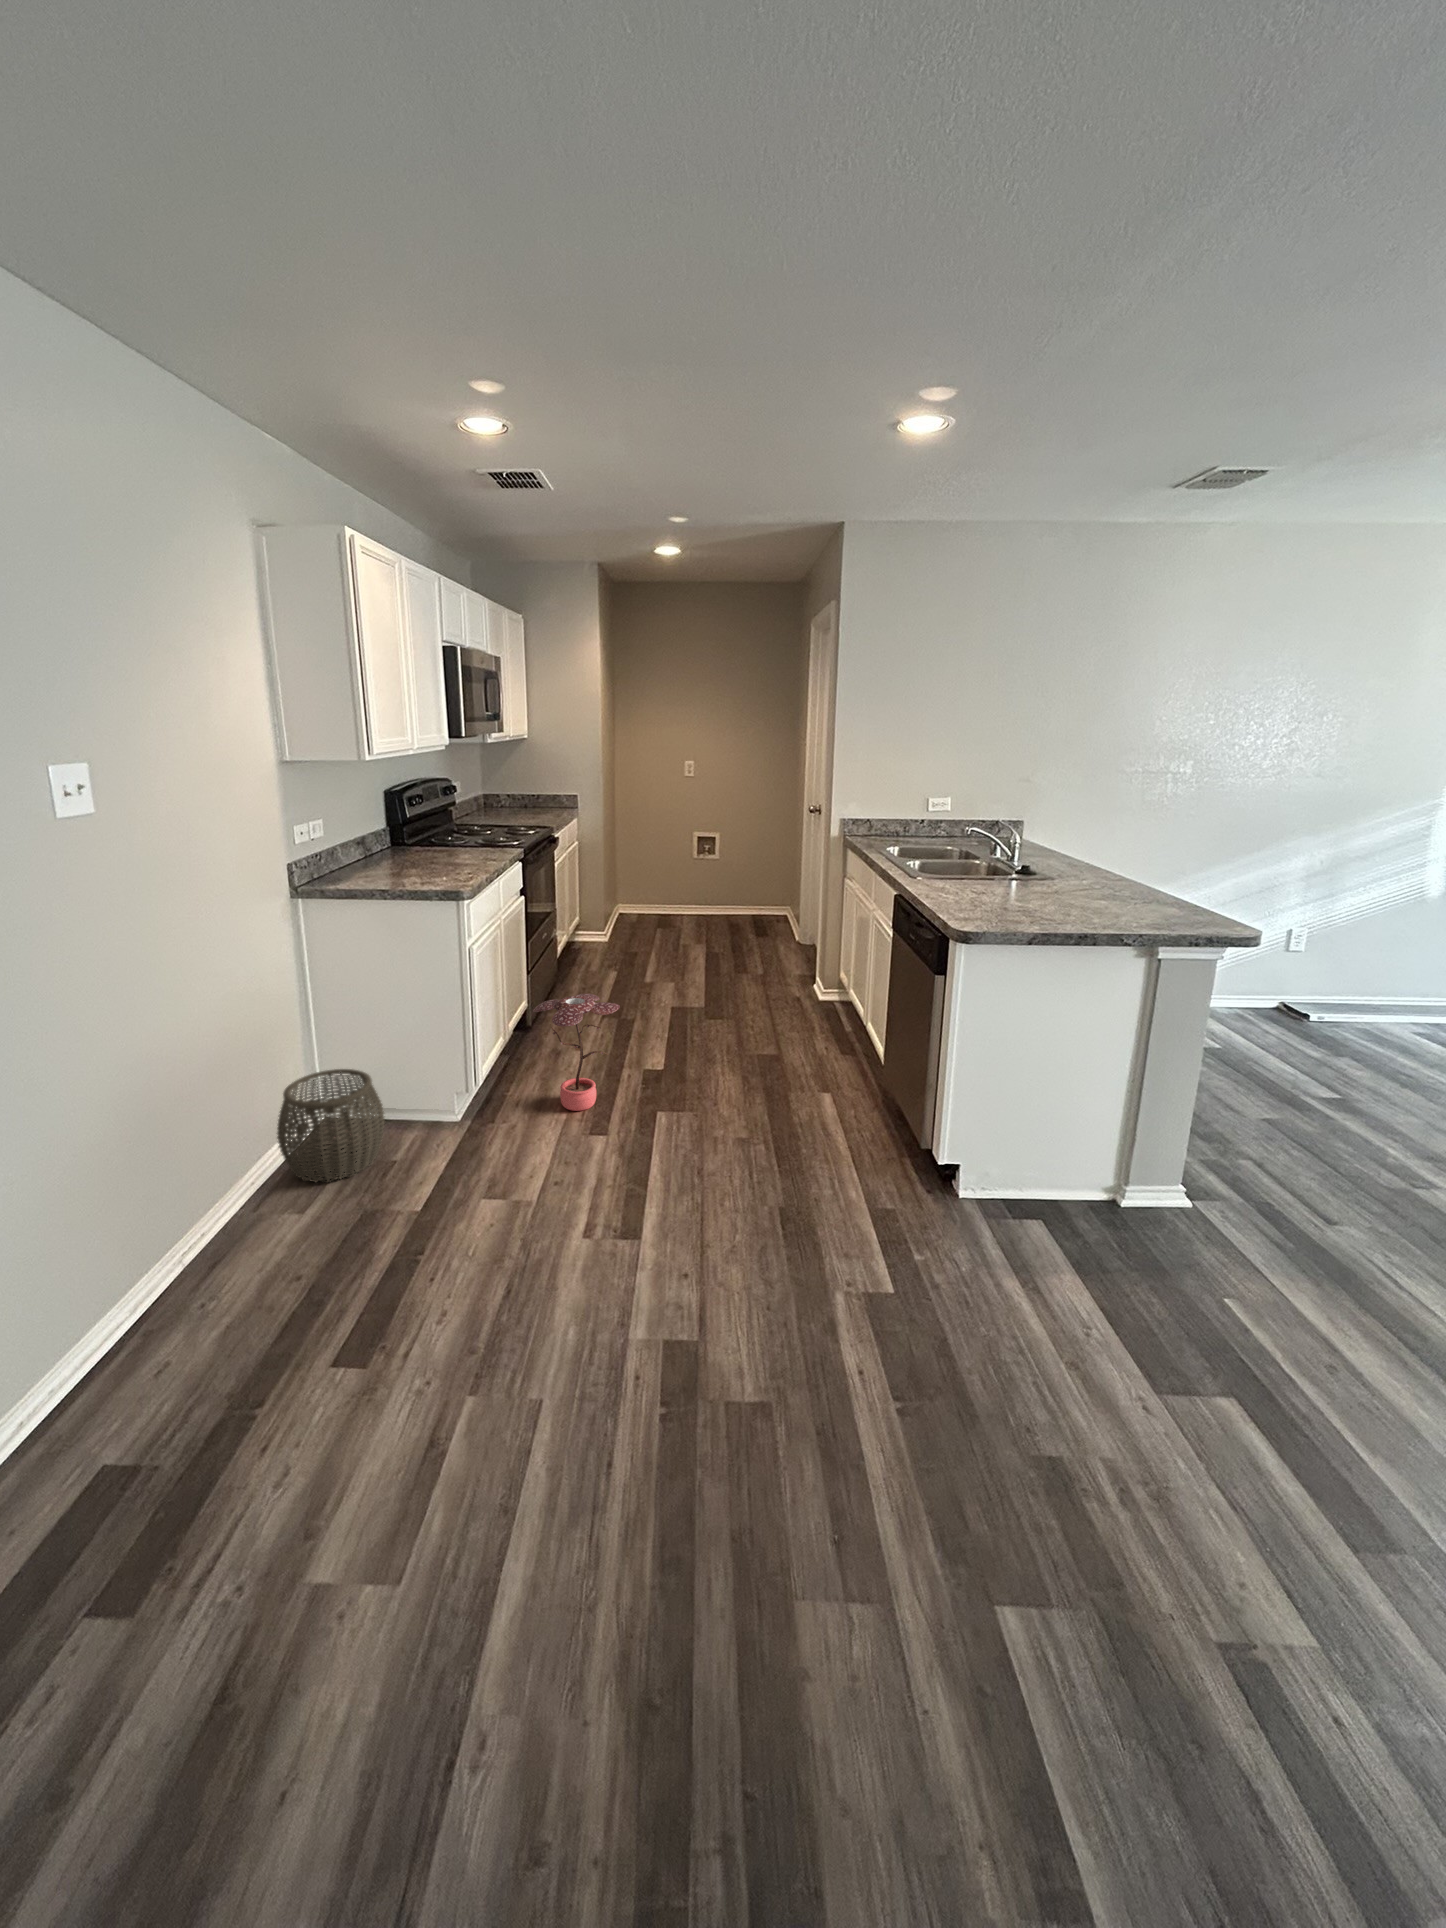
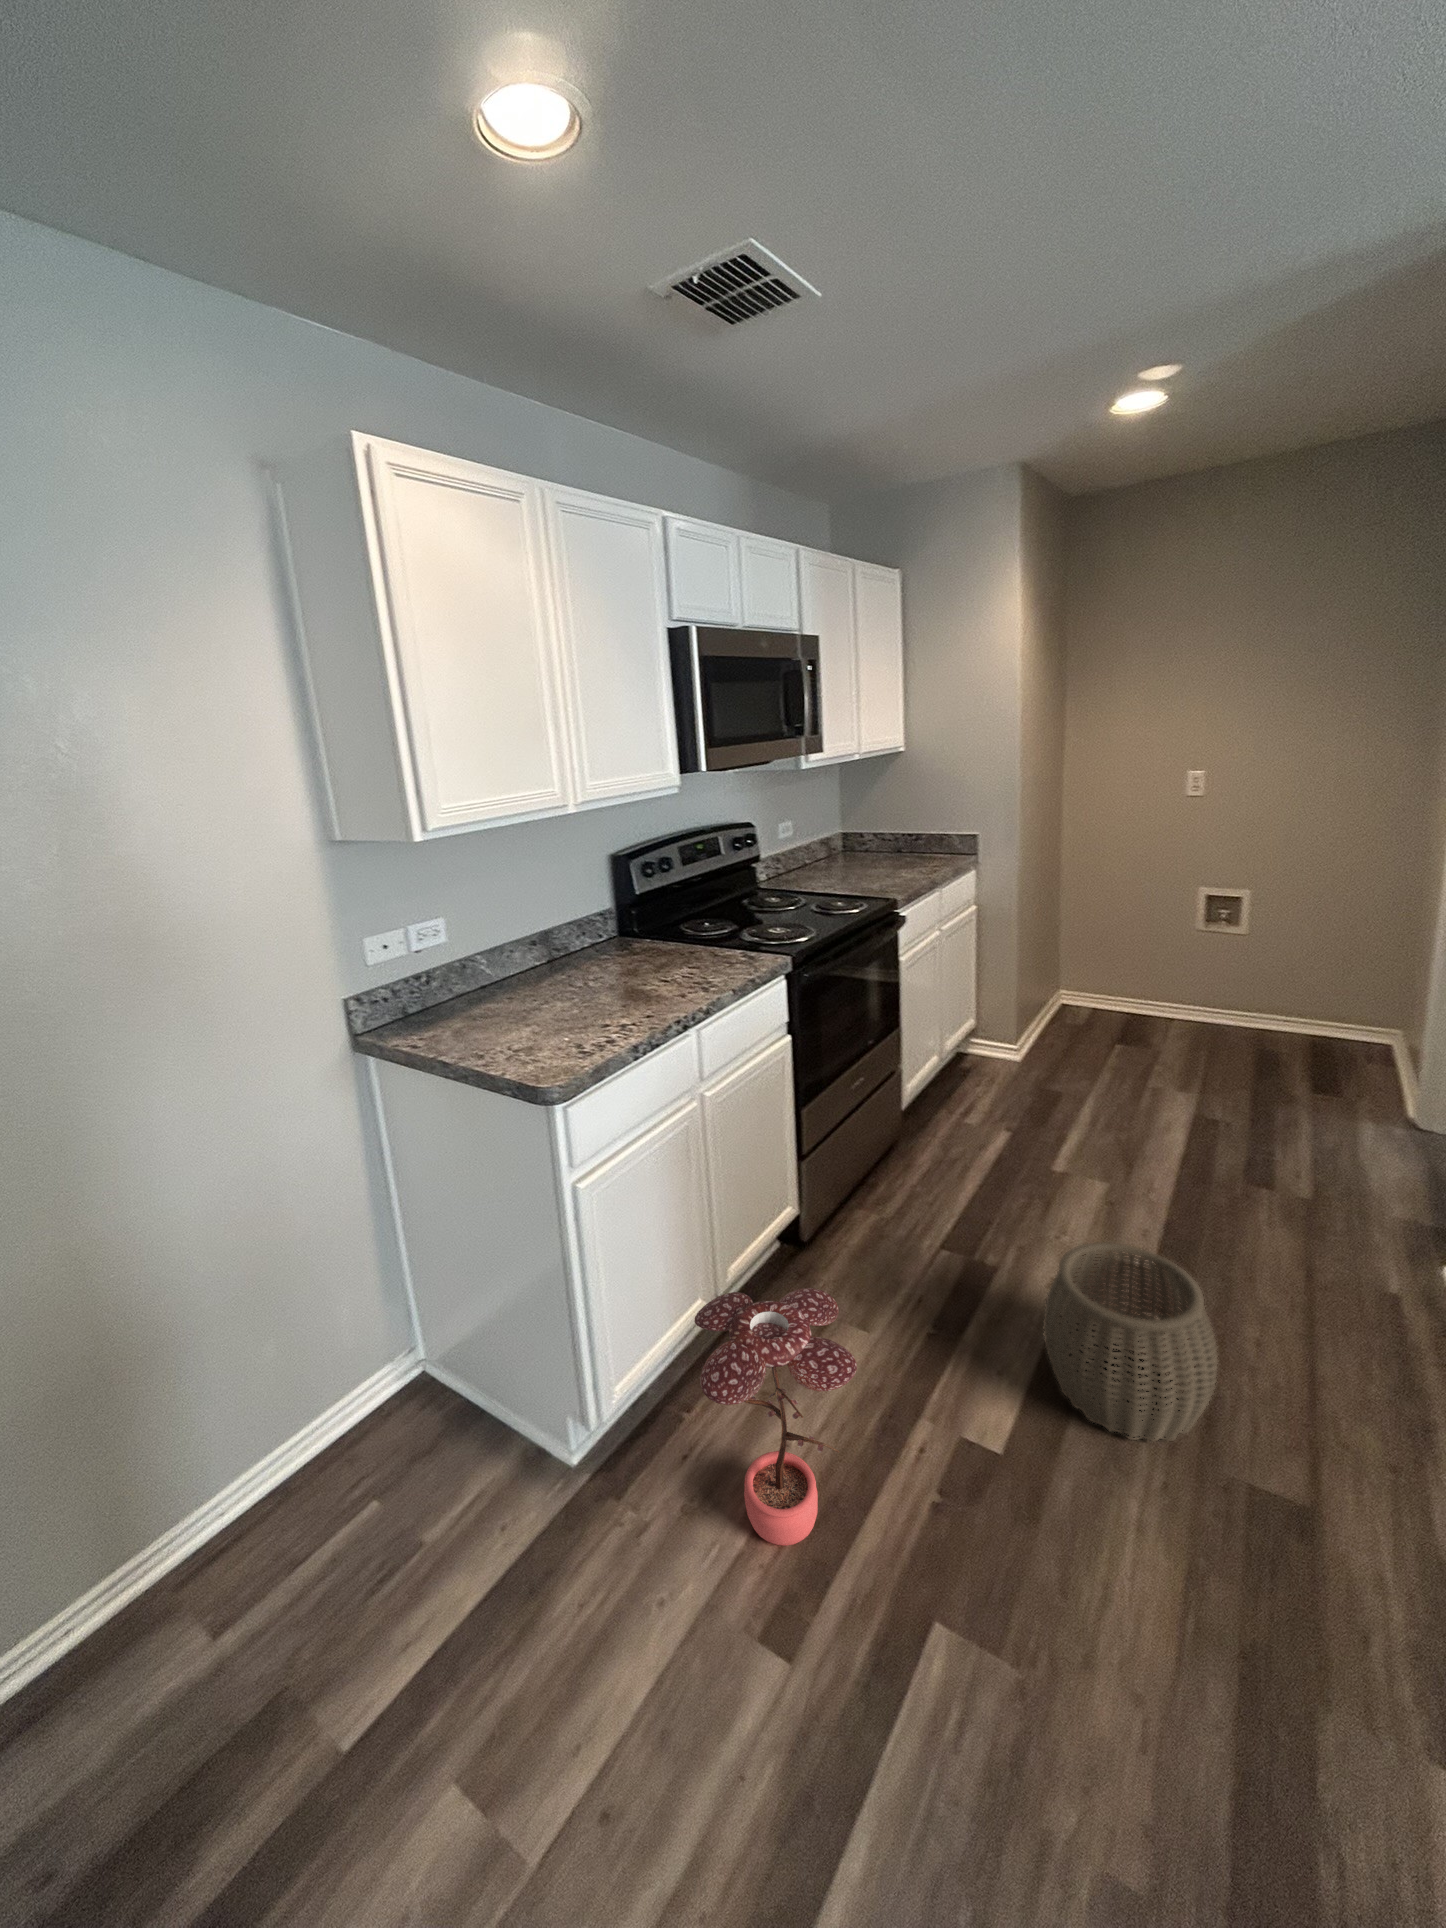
woven basket: present [277,1069,385,1182] -> present [1043,1242,1218,1441]

